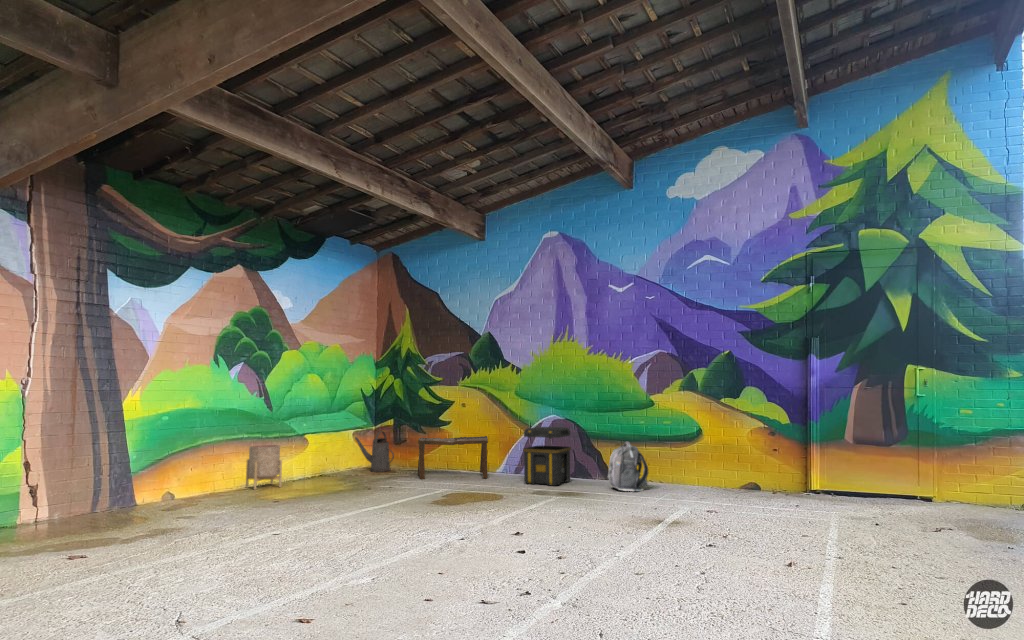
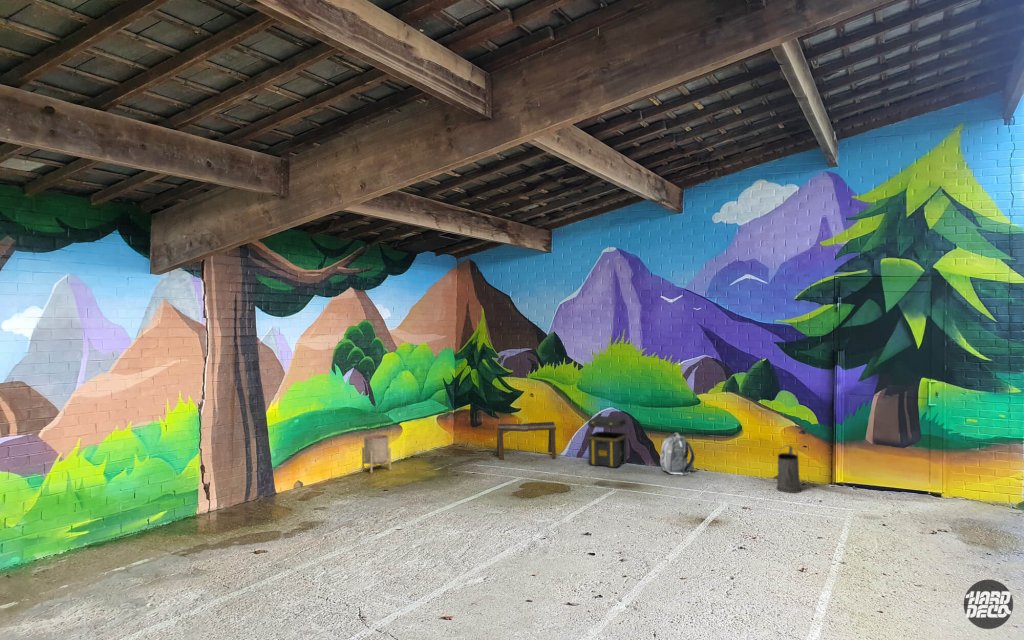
watering can: present [355,431,394,472] -> present [776,446,801,493]

